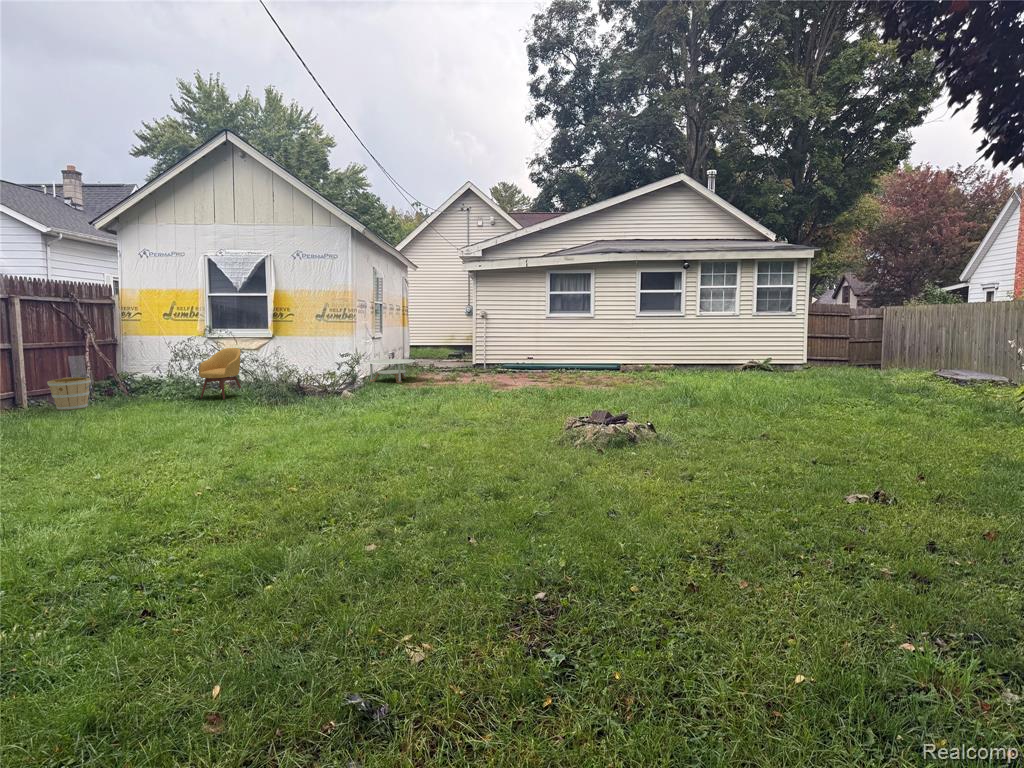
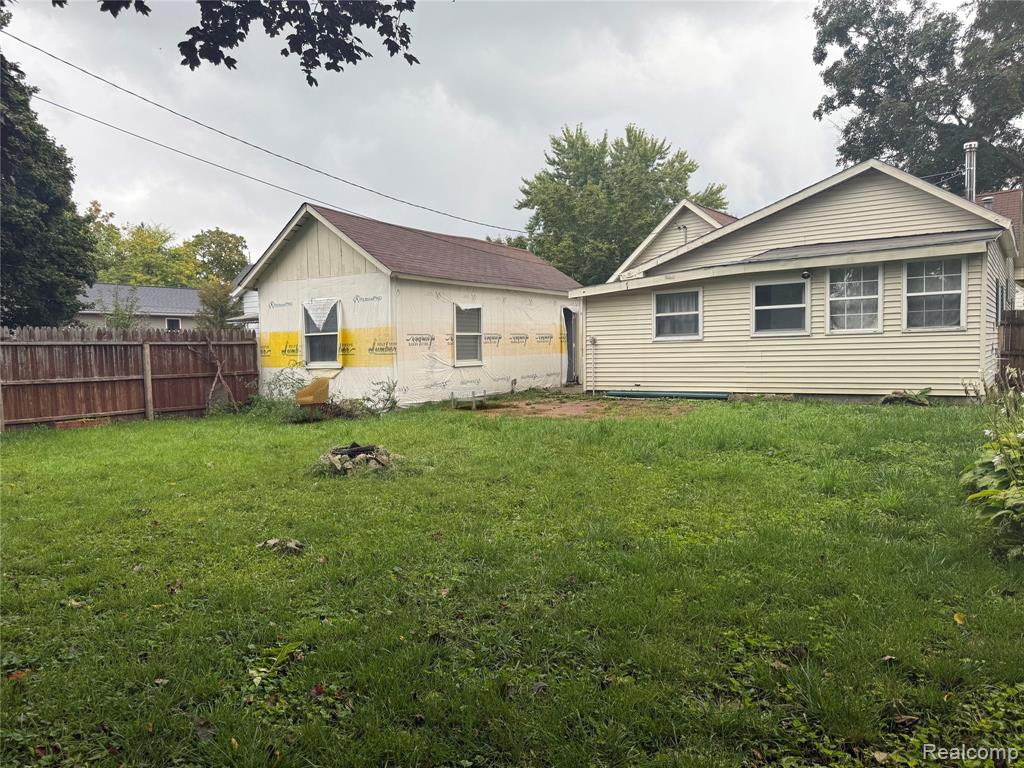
wooden bucket: present [47,377,91,410] -> none [185,403,216,429]

